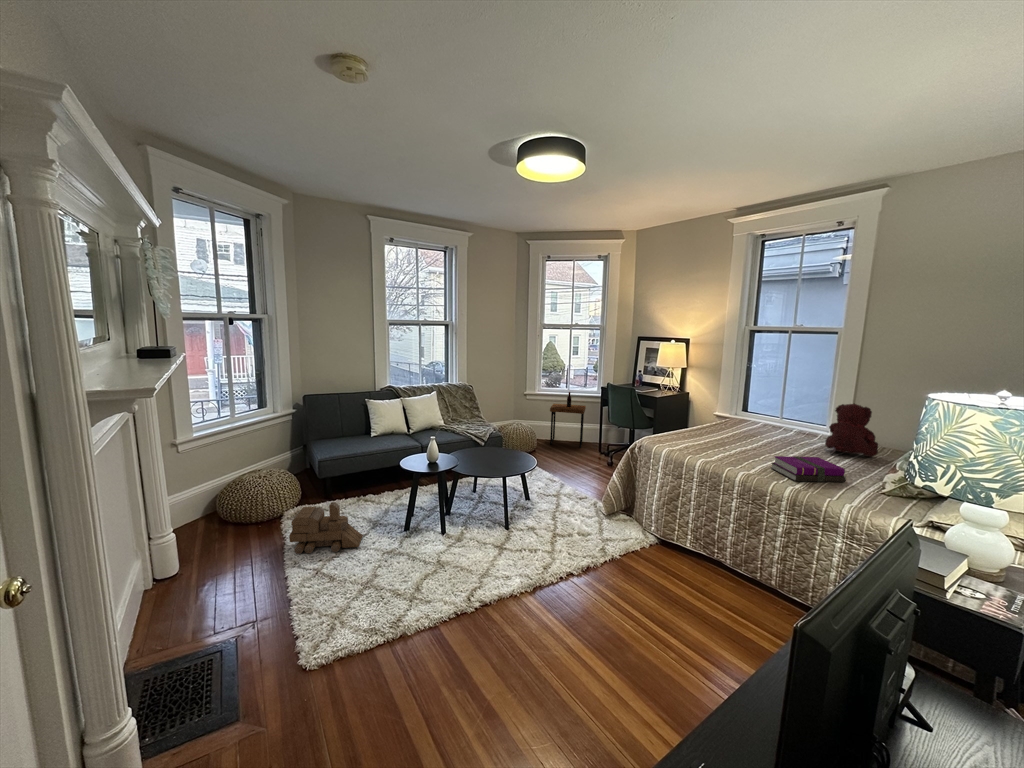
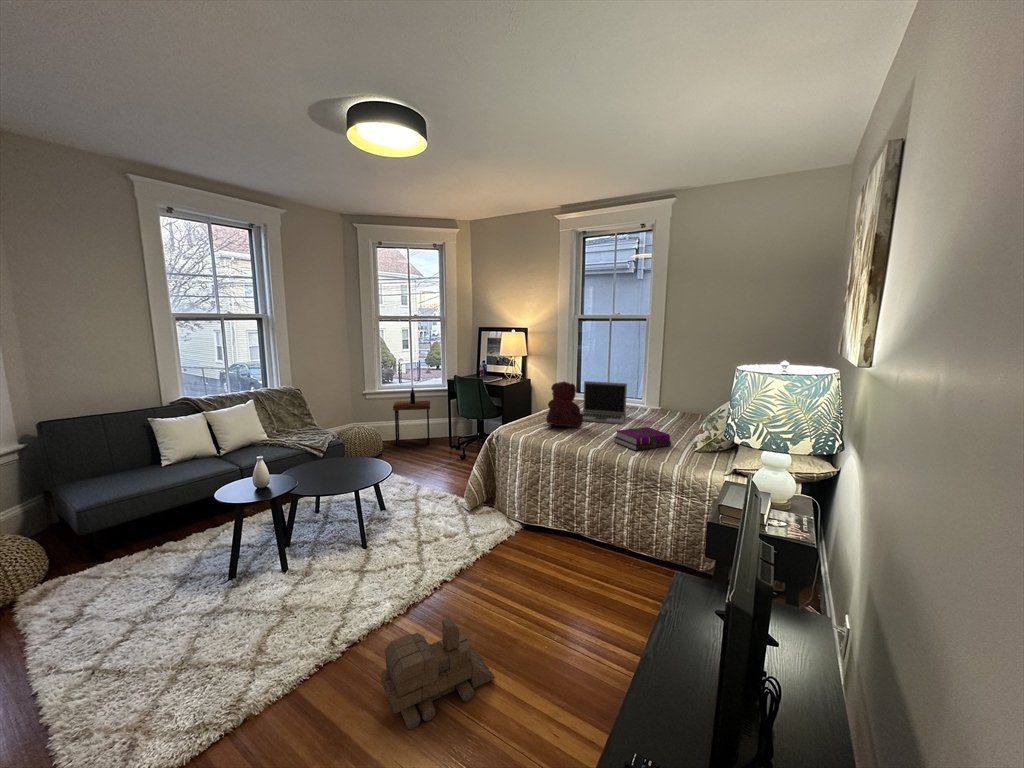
laptop: none [734,399,802,451] -> present [582,381,627,424]
teddy bear: present [825,404,878,457] -> present [544,382,583,428]
toy train: present [289,502,363,554] -> present [381,618,495,729]

